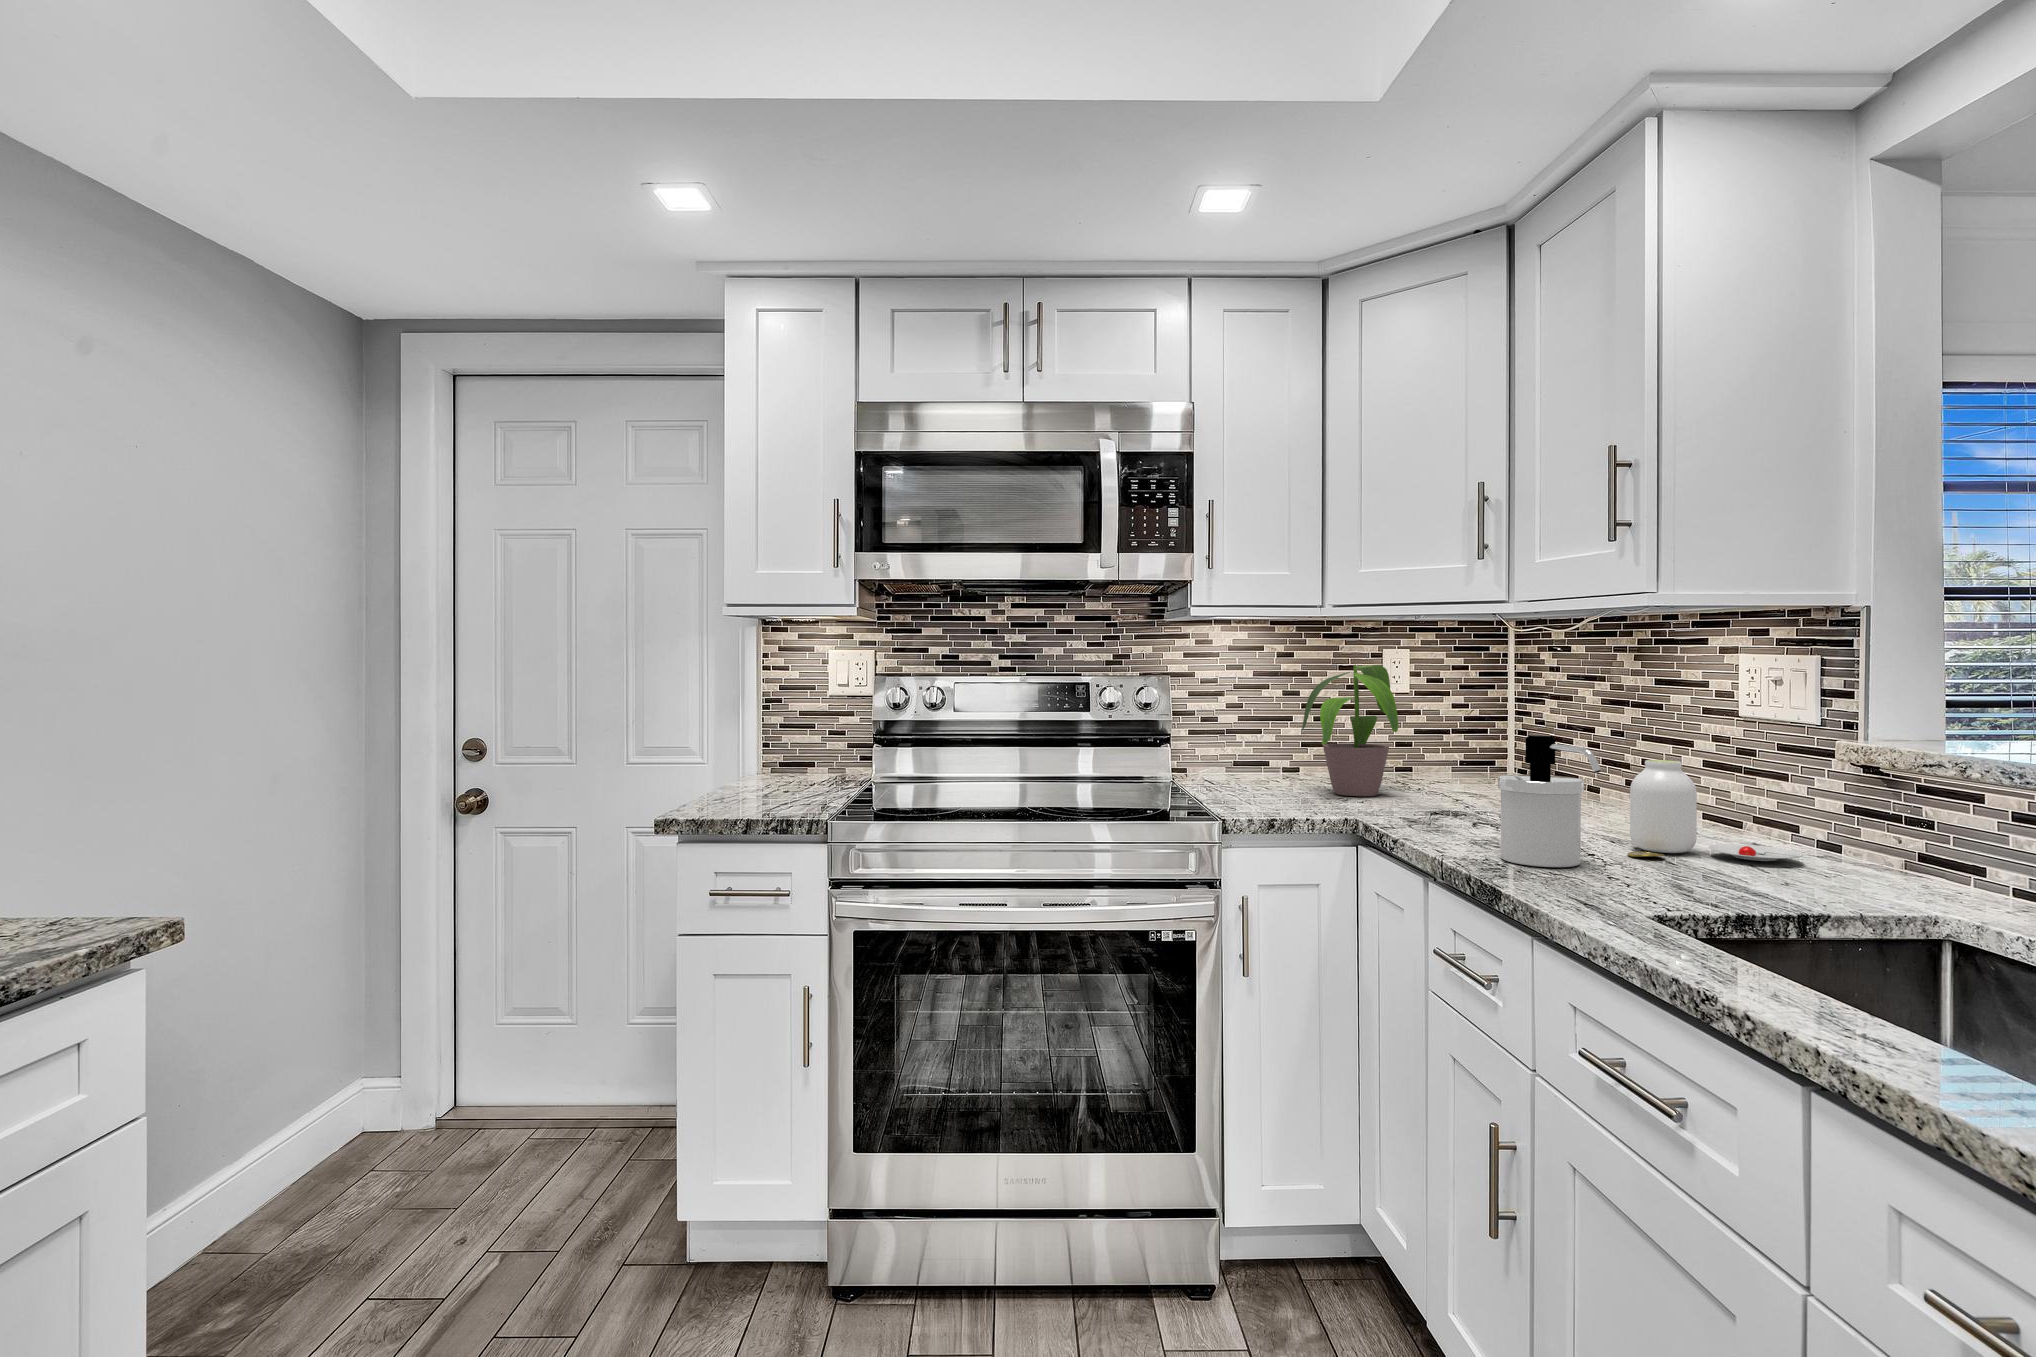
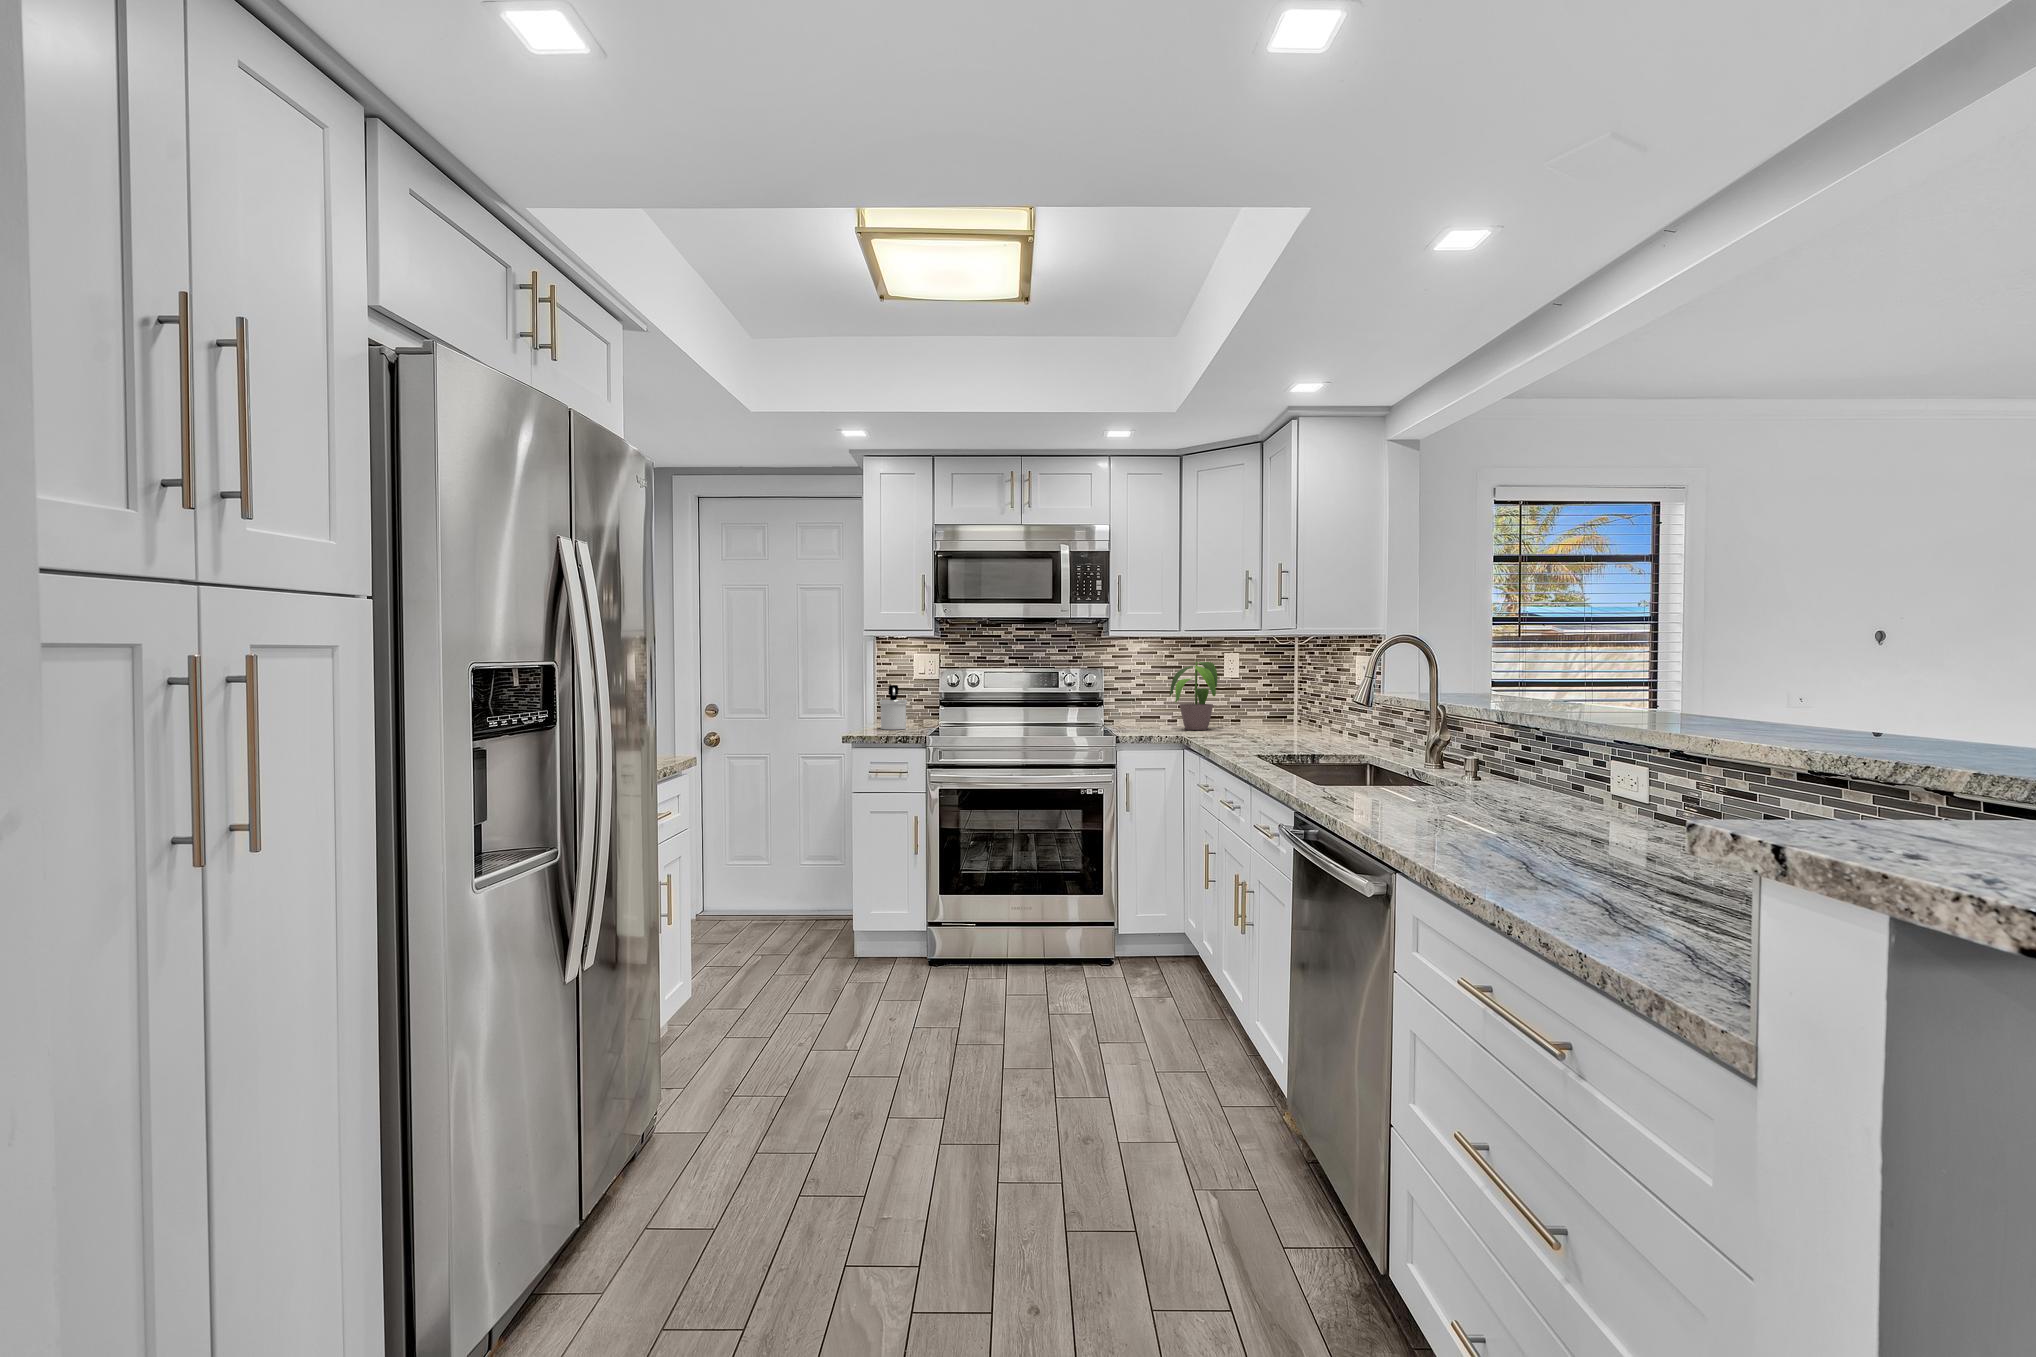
soap dispenser: present [1498,735,1601,867] -> present [880,685,907,730]
jar: present [1627,760,1809,861] -> none [1285,703,1355,745]

